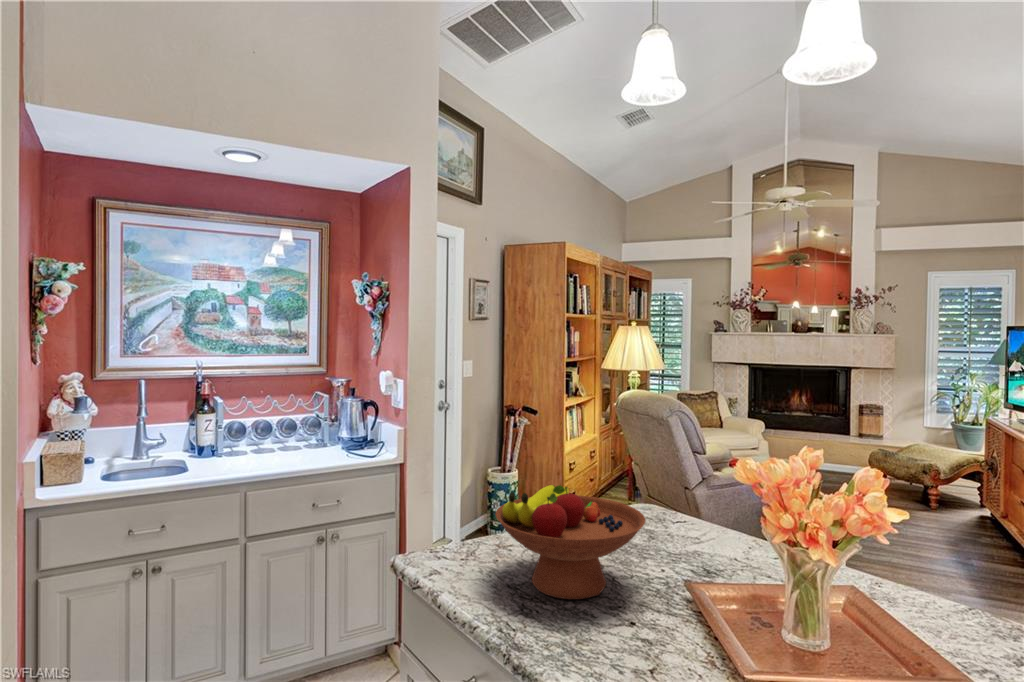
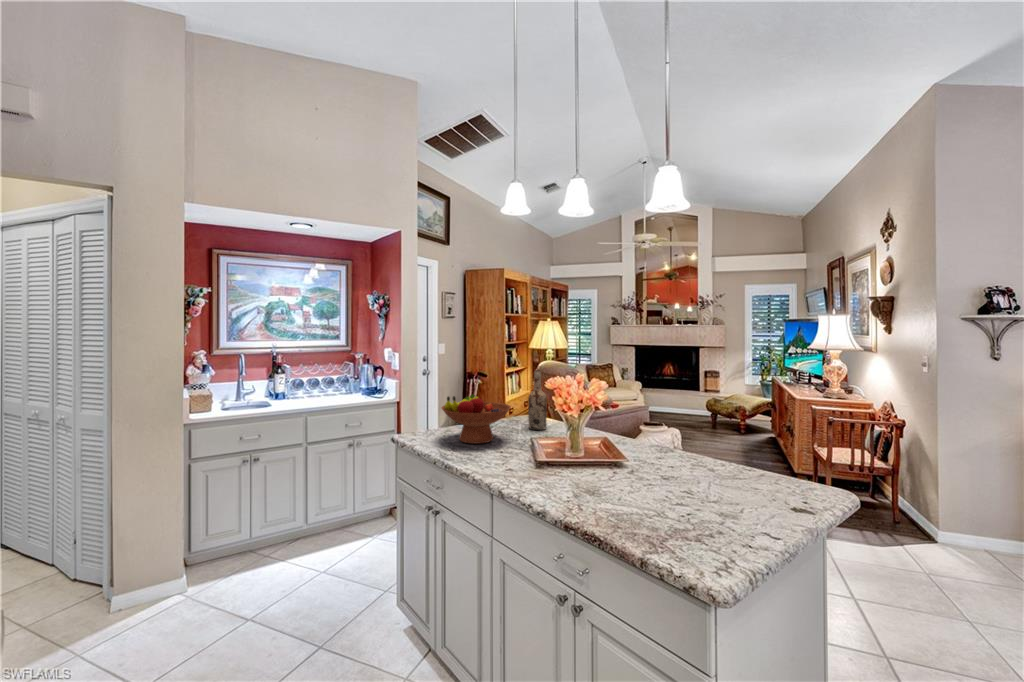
wine bottle: none [663,429,701,554] -> present [528,370,547,430]

